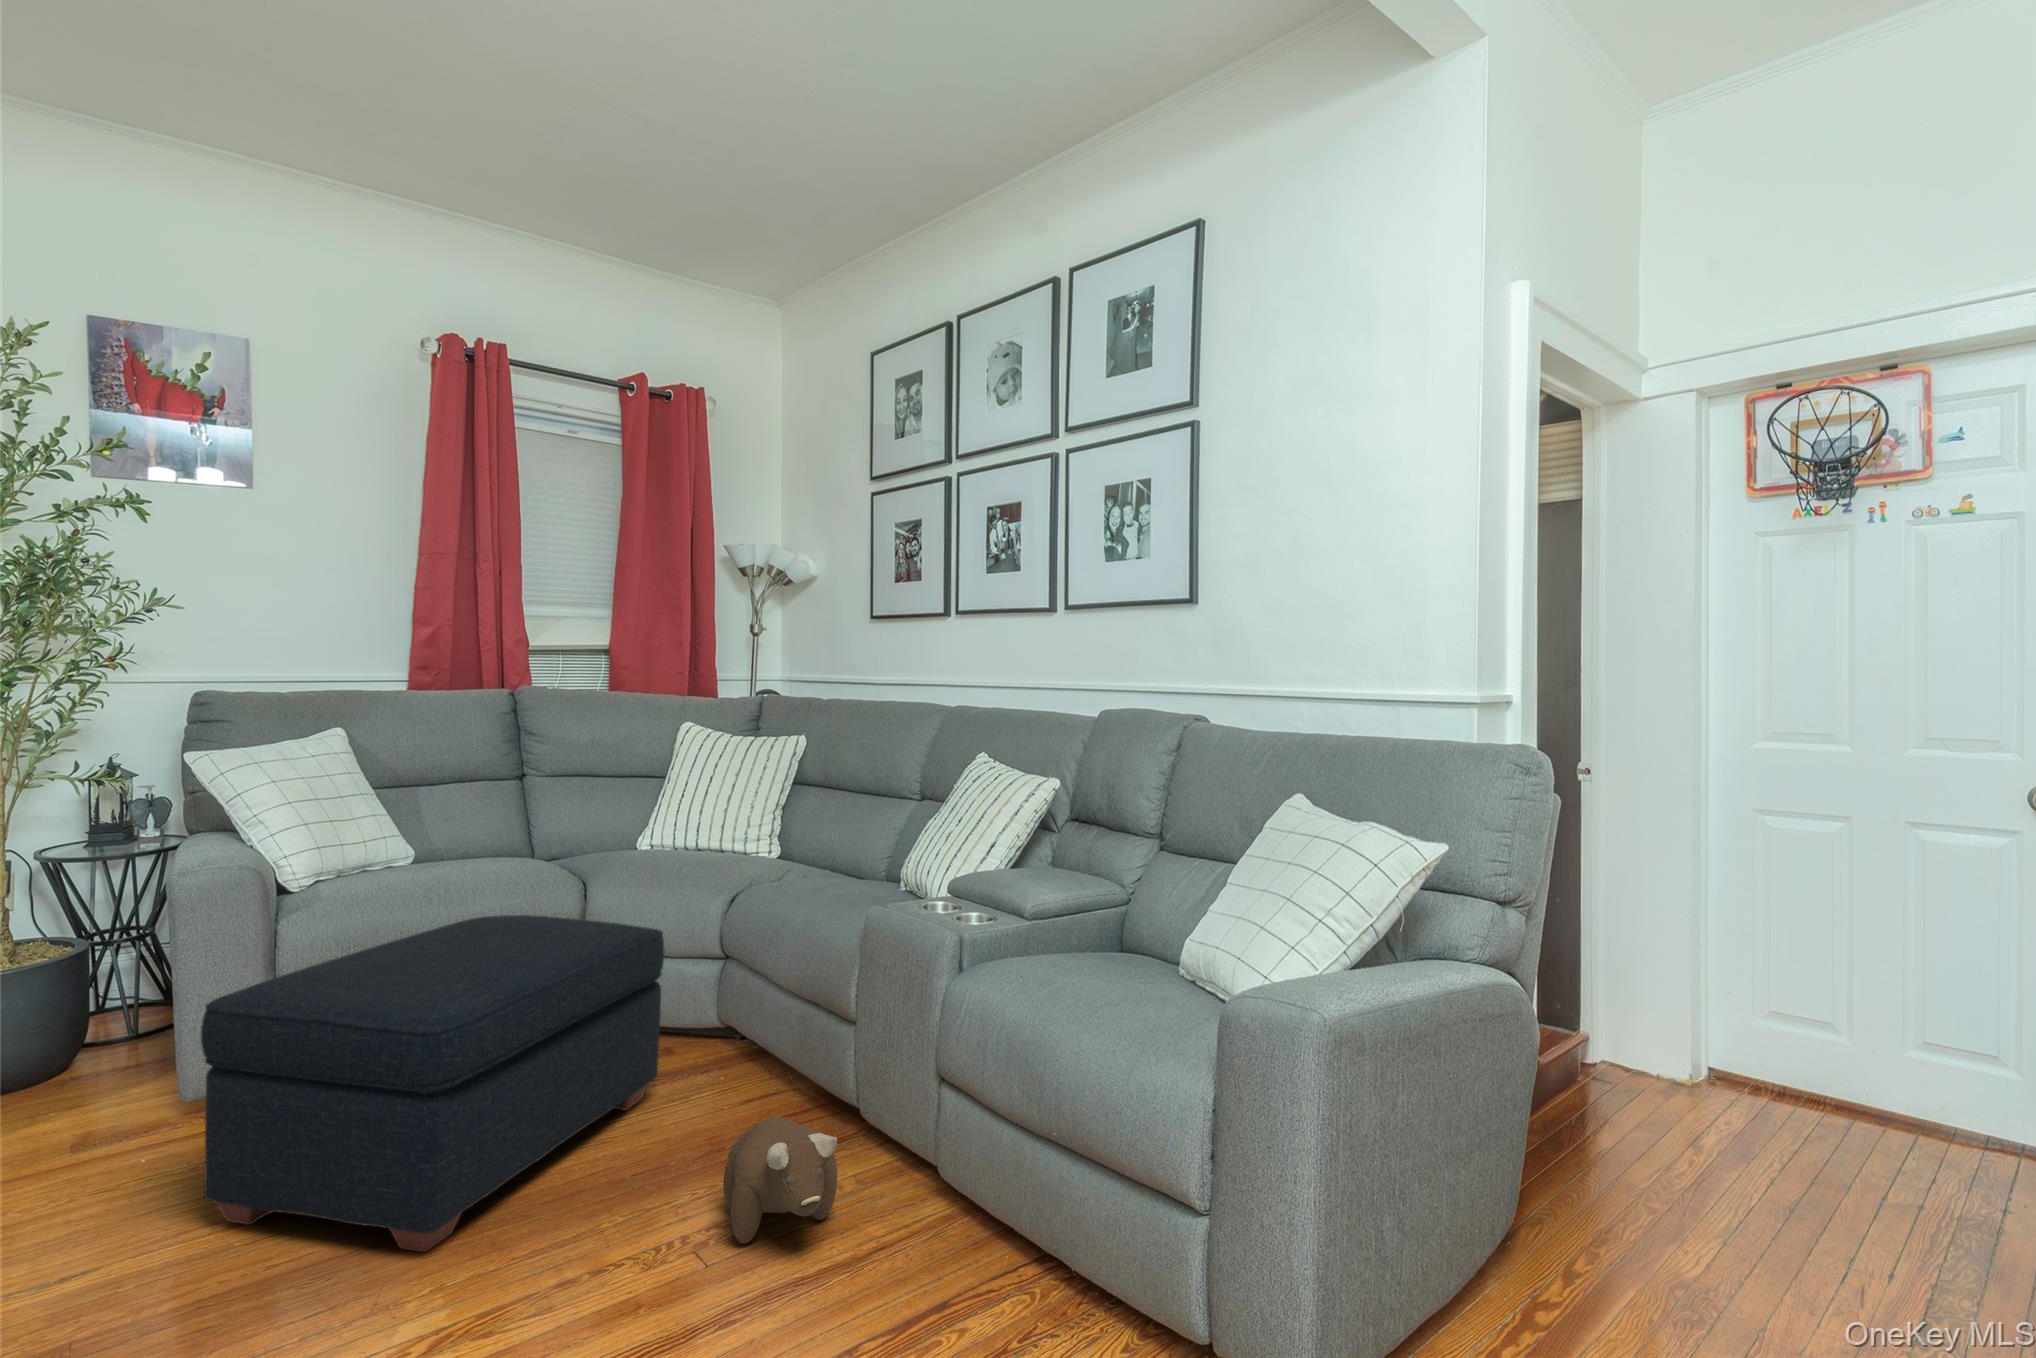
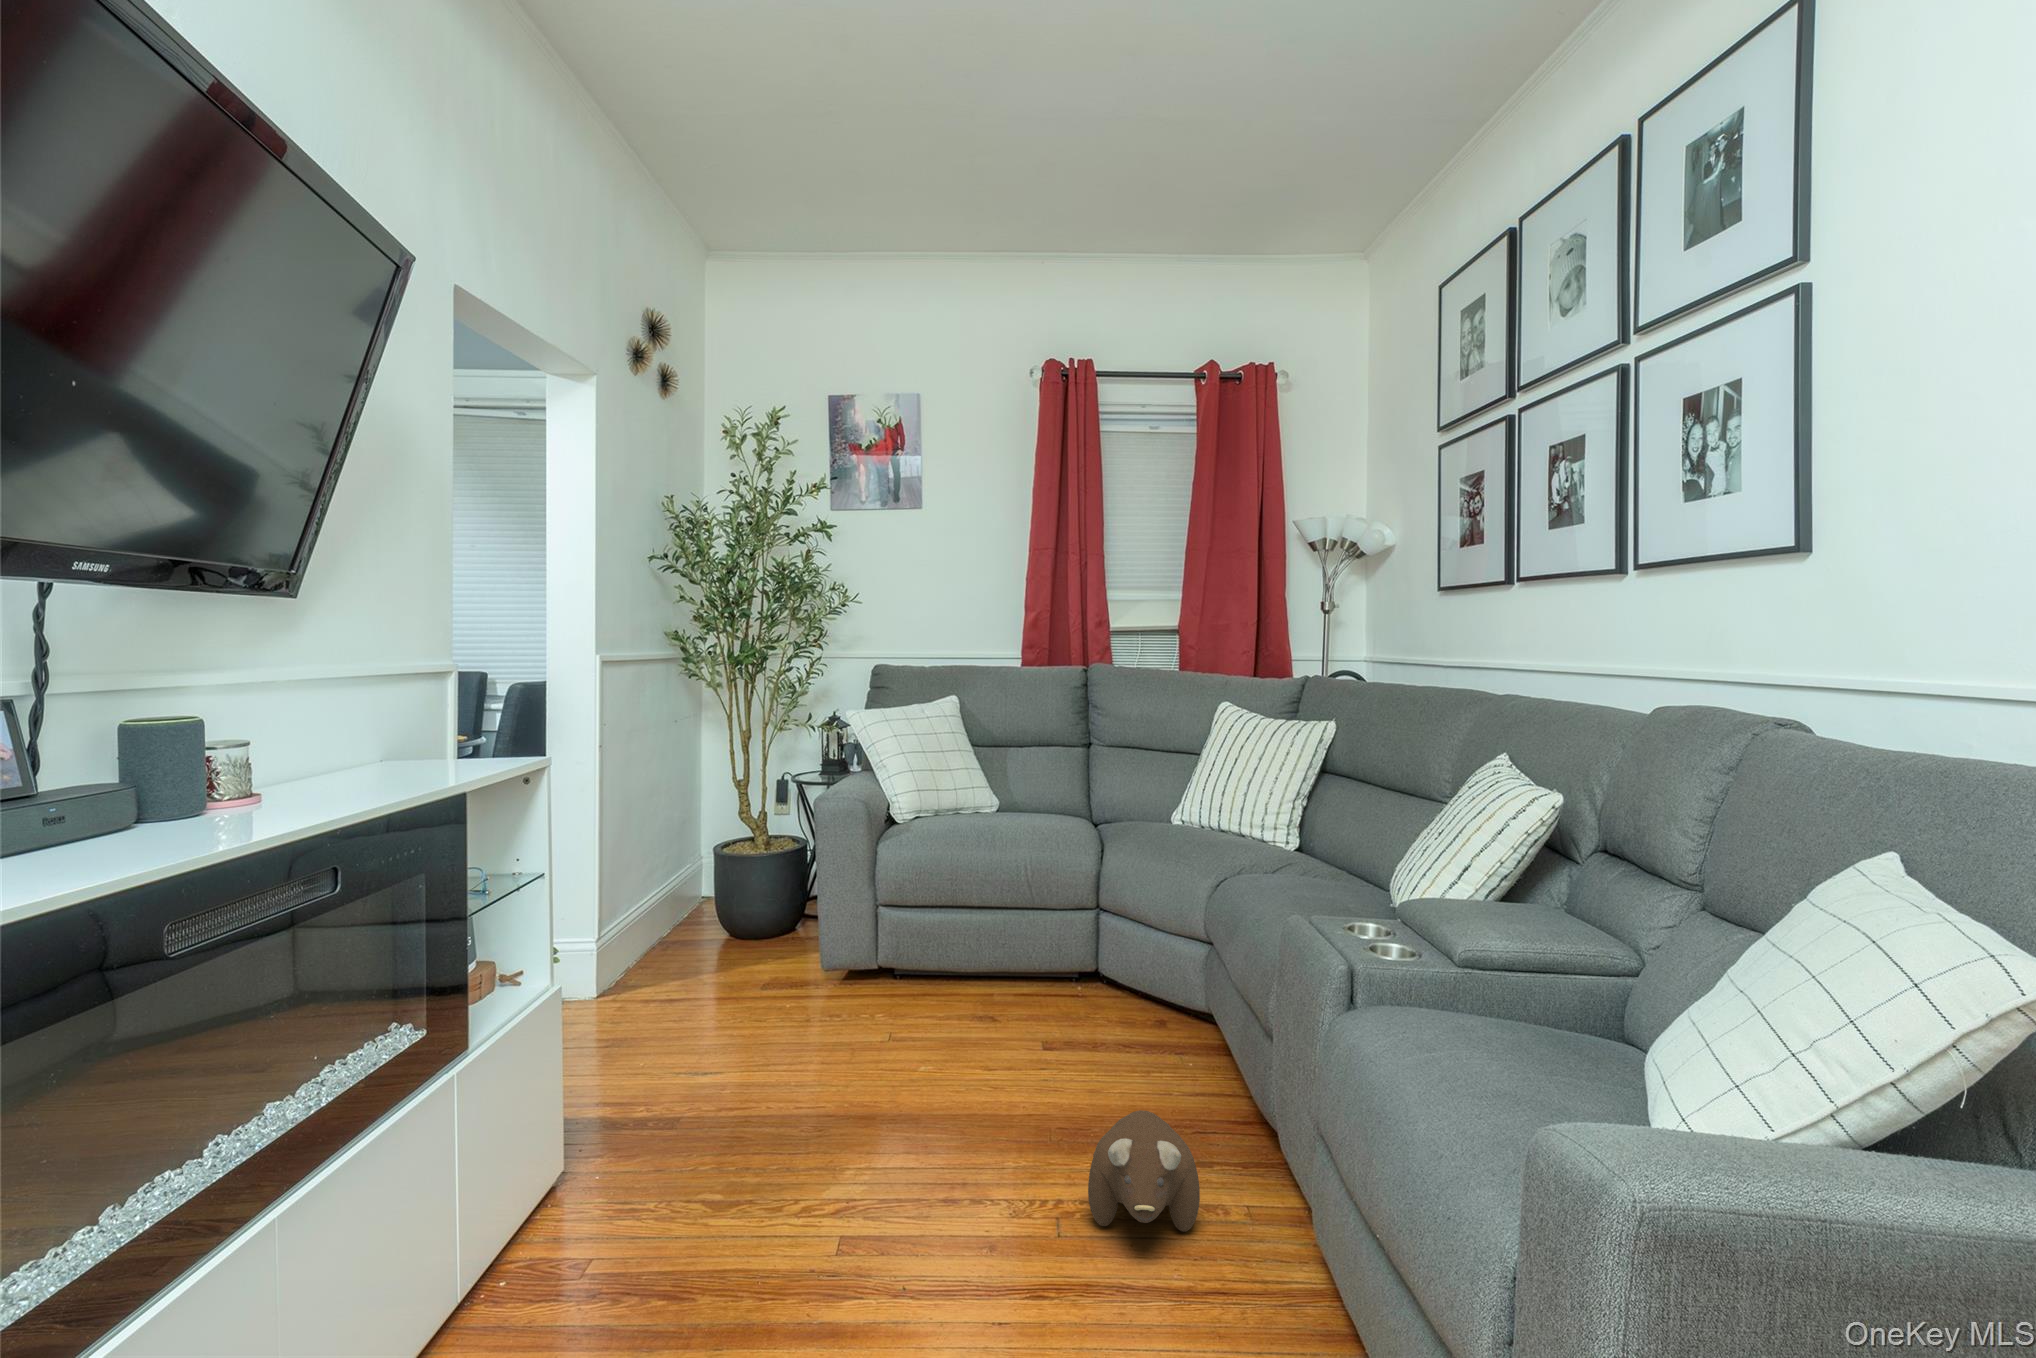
ottoman: present [201,915,664,1252] -> none [785,867,1128,1135]

